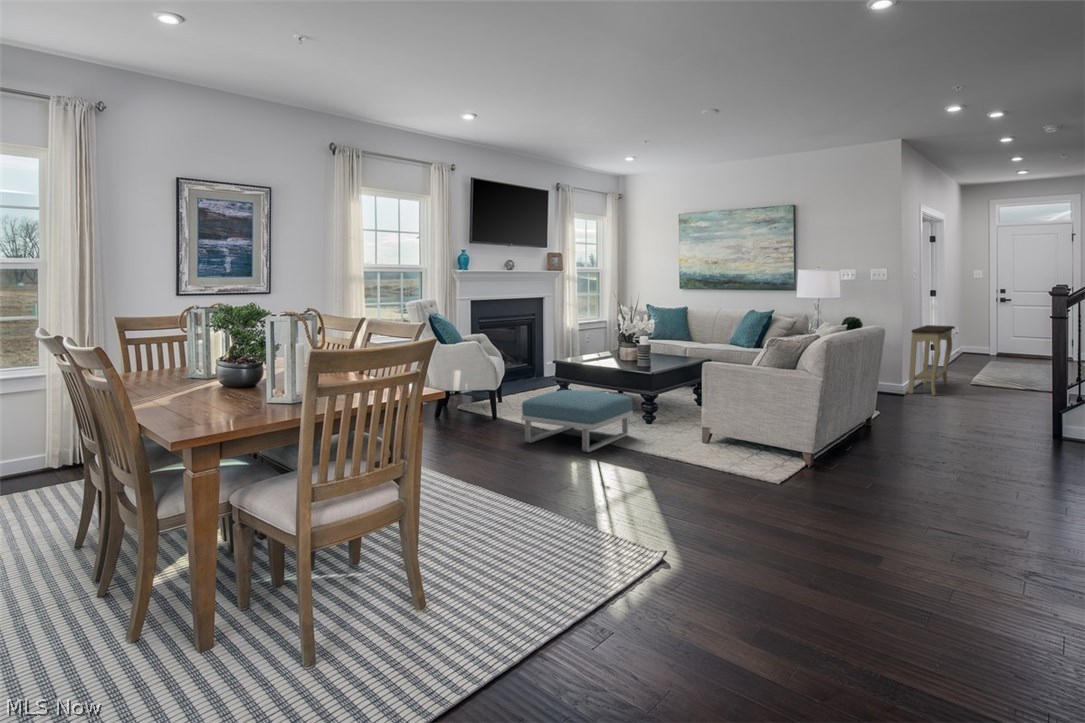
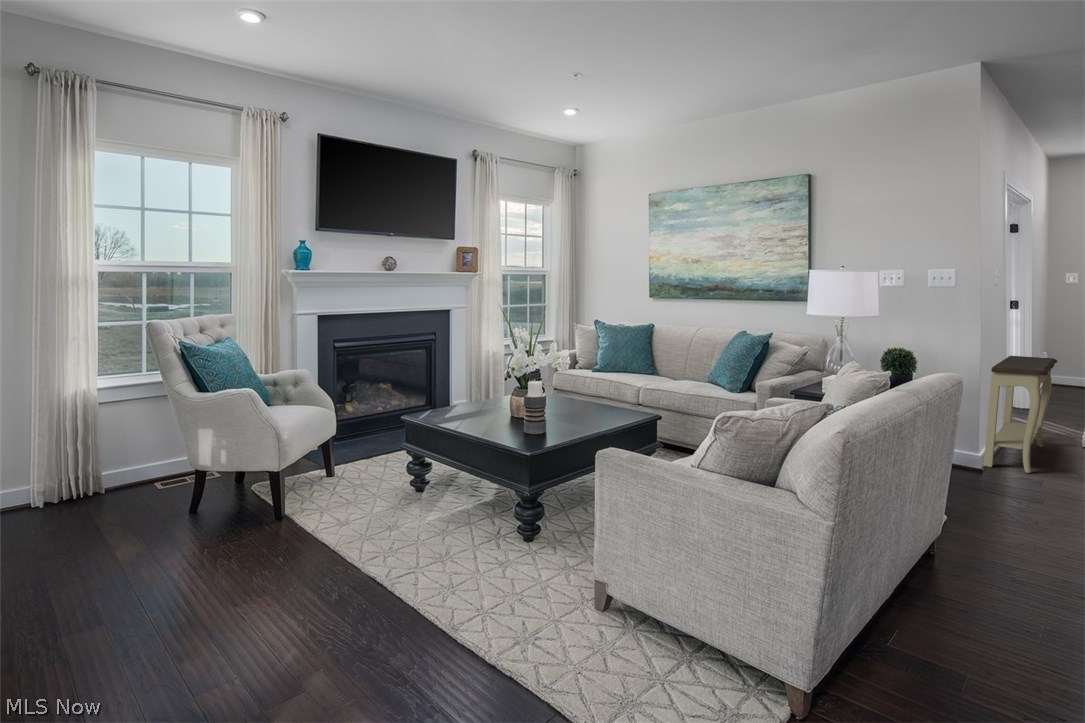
footstool: present [521,390,633,452] -> none [248,482,470,642]

